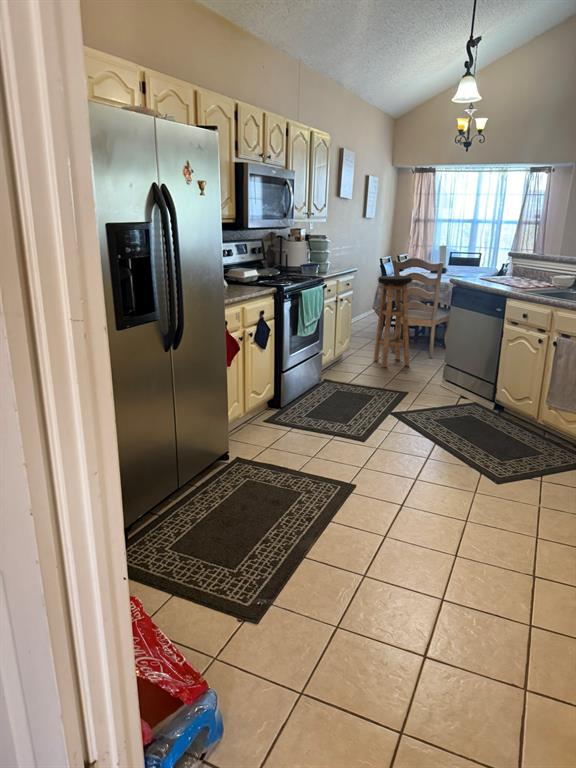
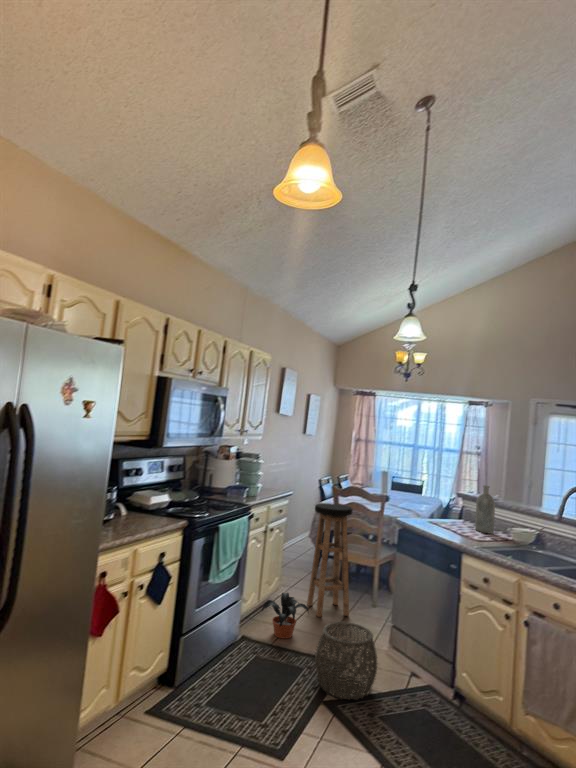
bottle: none [523,241,543,284] -> present [475,485,495,534]
potted plant: none [338,348,377,381] -> present [262,593,309,639]
woven basket: none [384,361,433,412] -> present [315,622,377,700]

